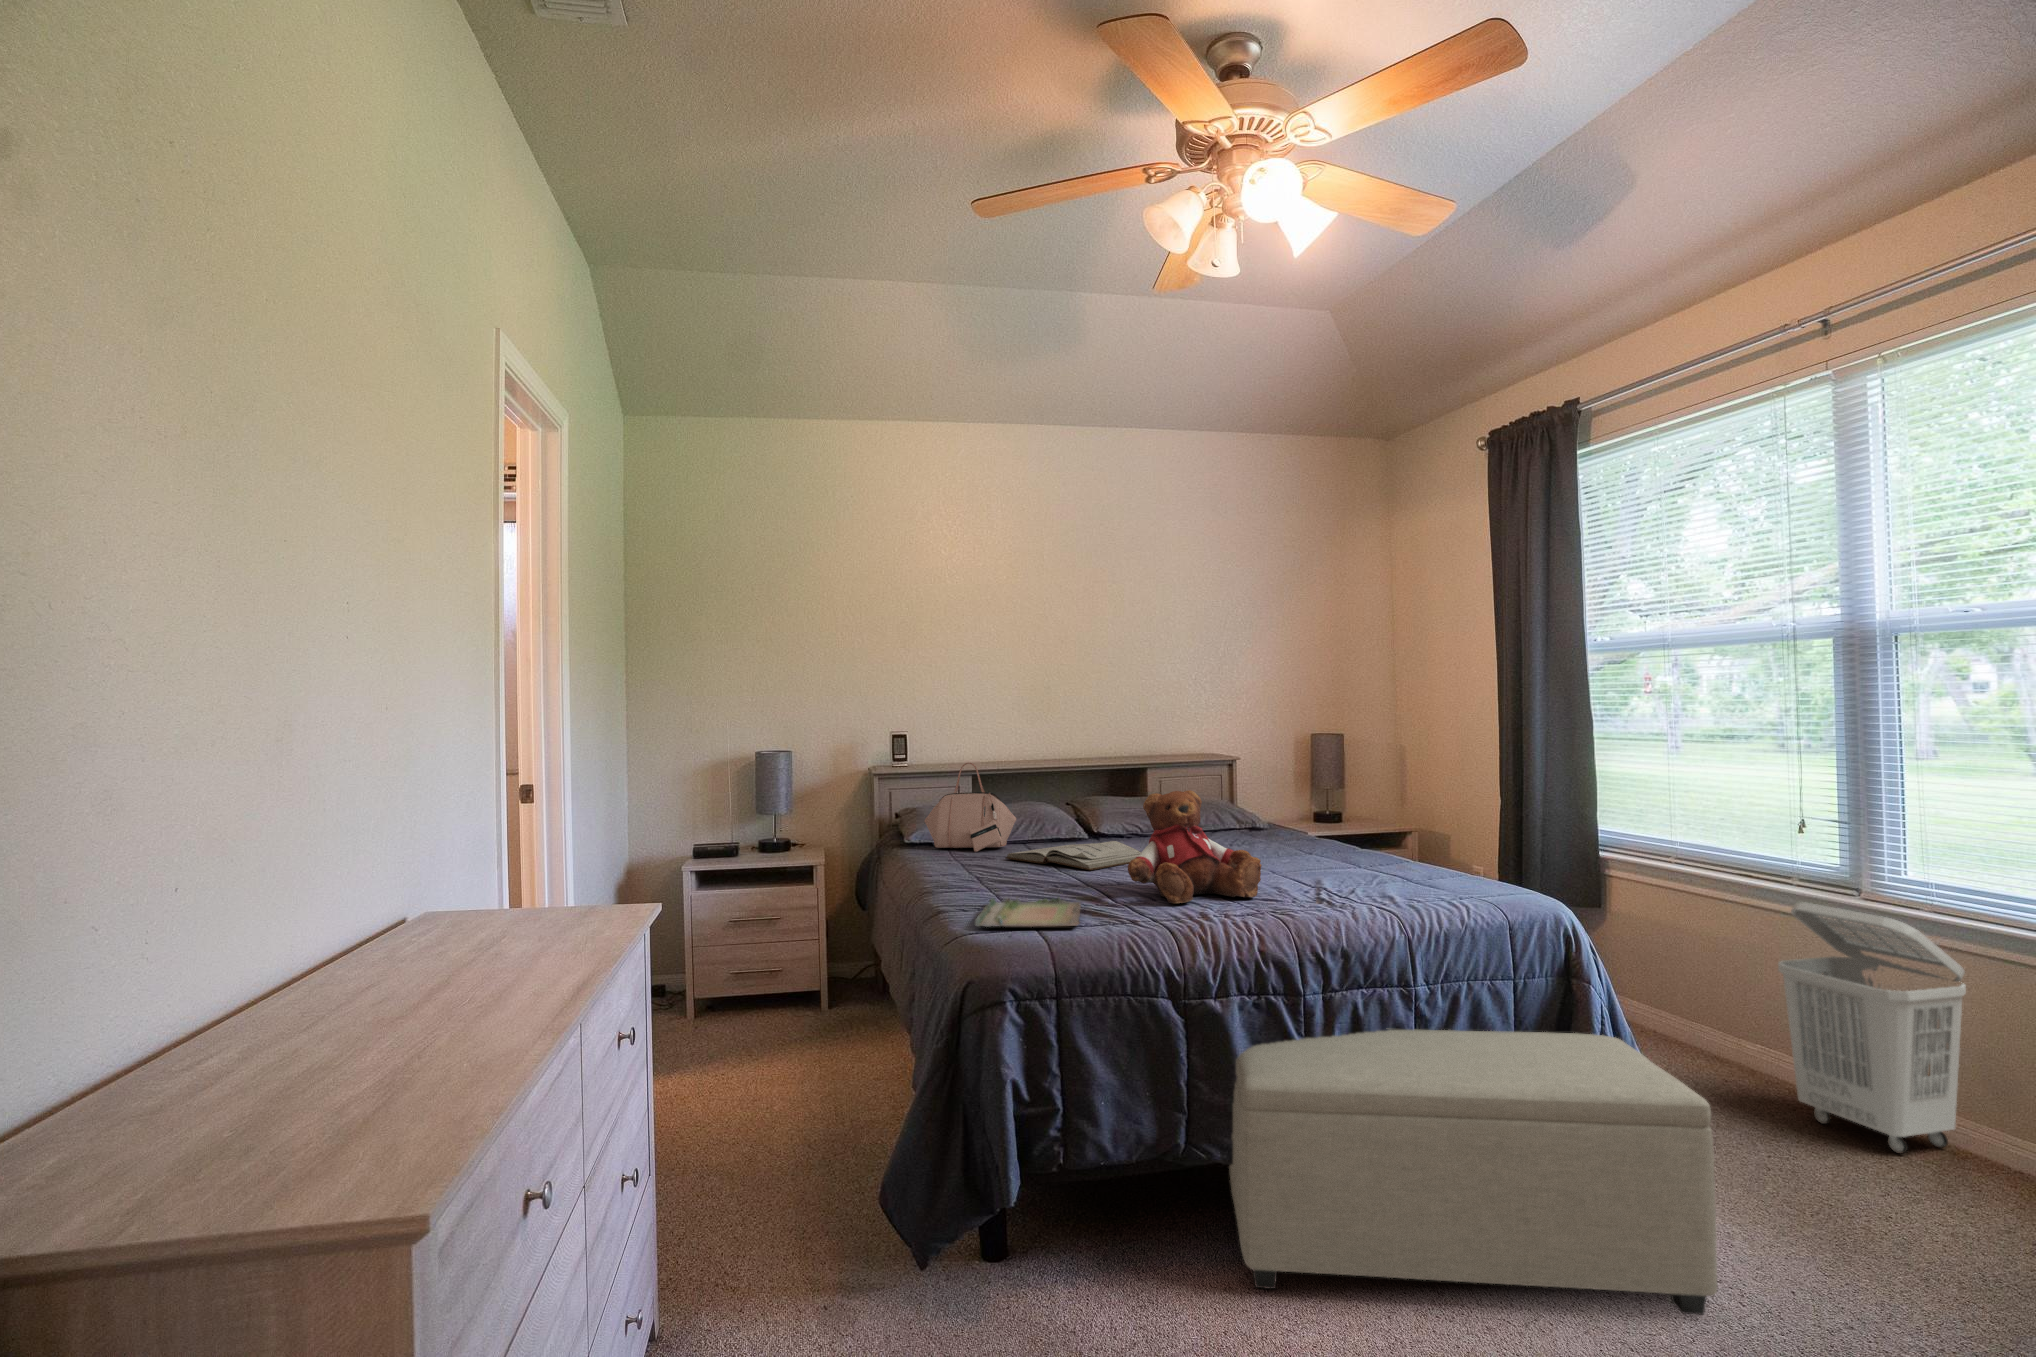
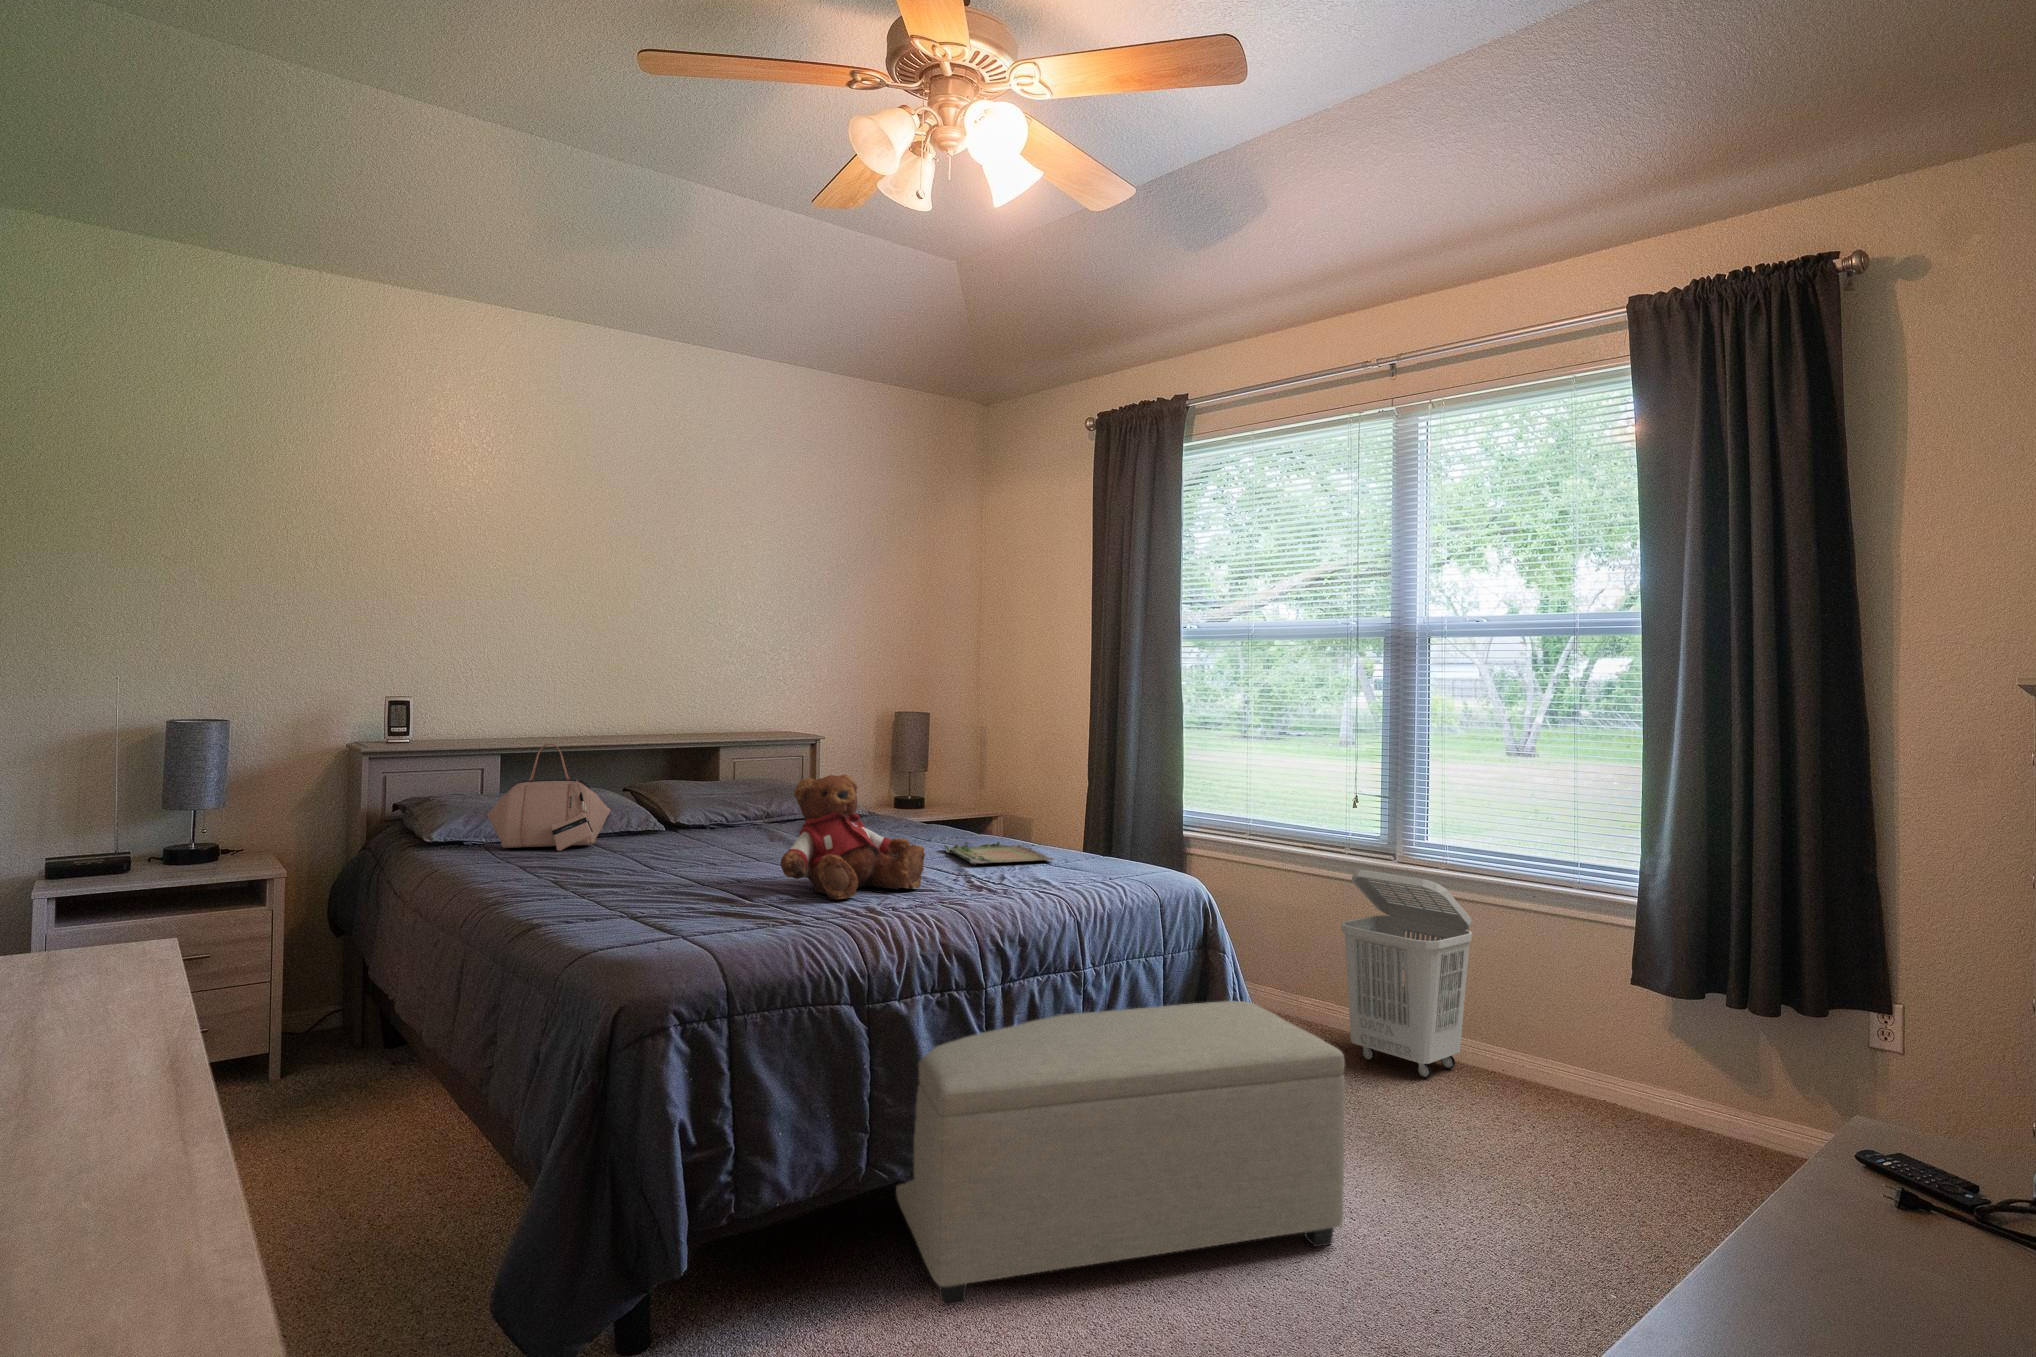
book: present [1005,841,1141,870] -> none [603,833,779,867]
tray: present [975,897,1081,927] -> present [944,838,1054,865]

